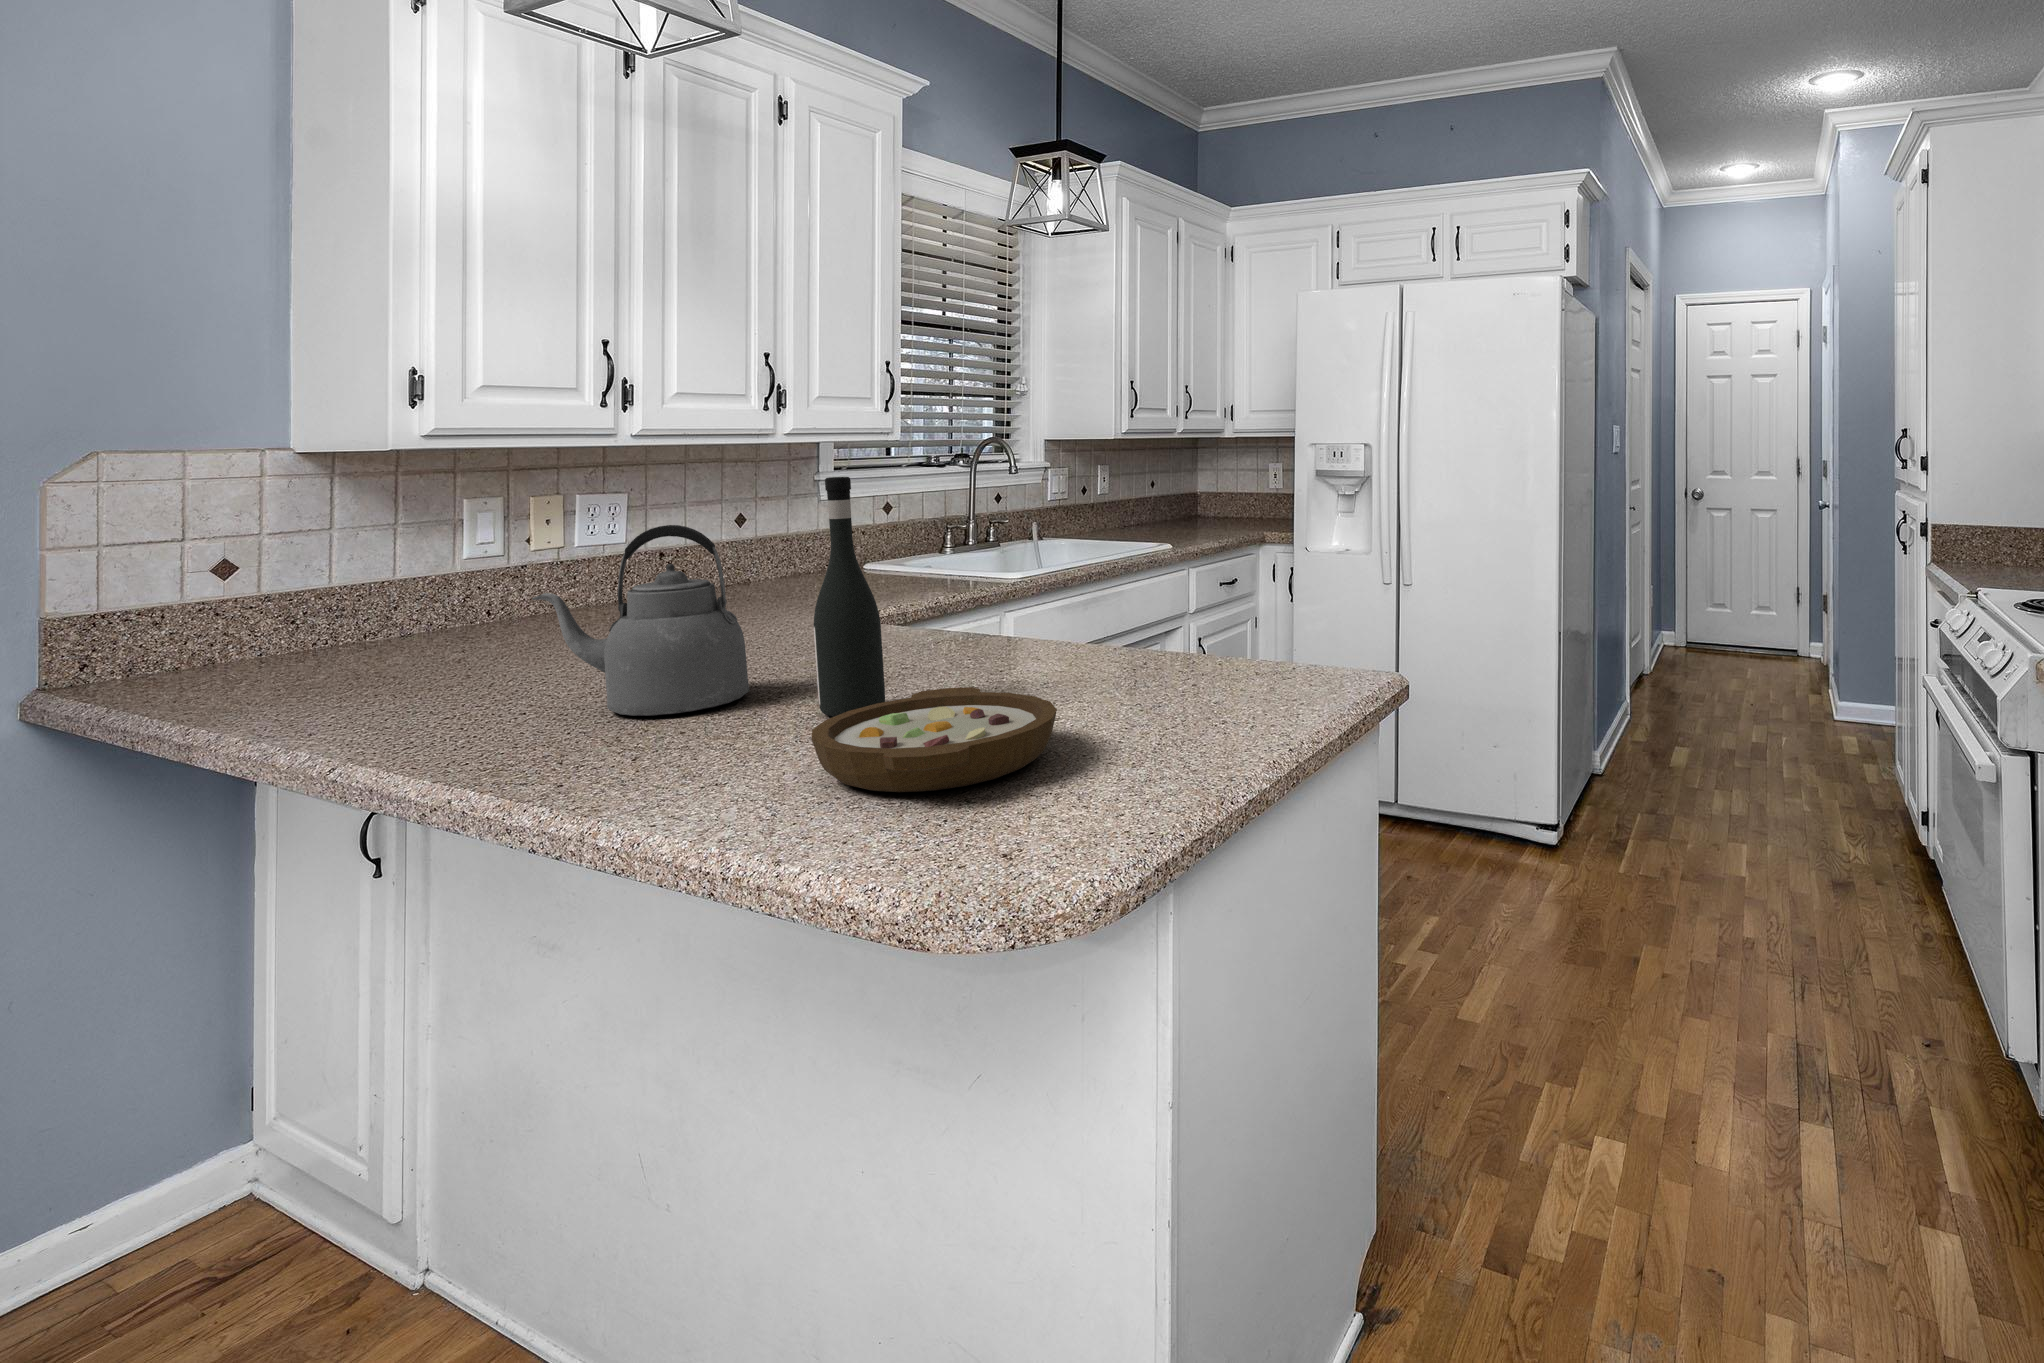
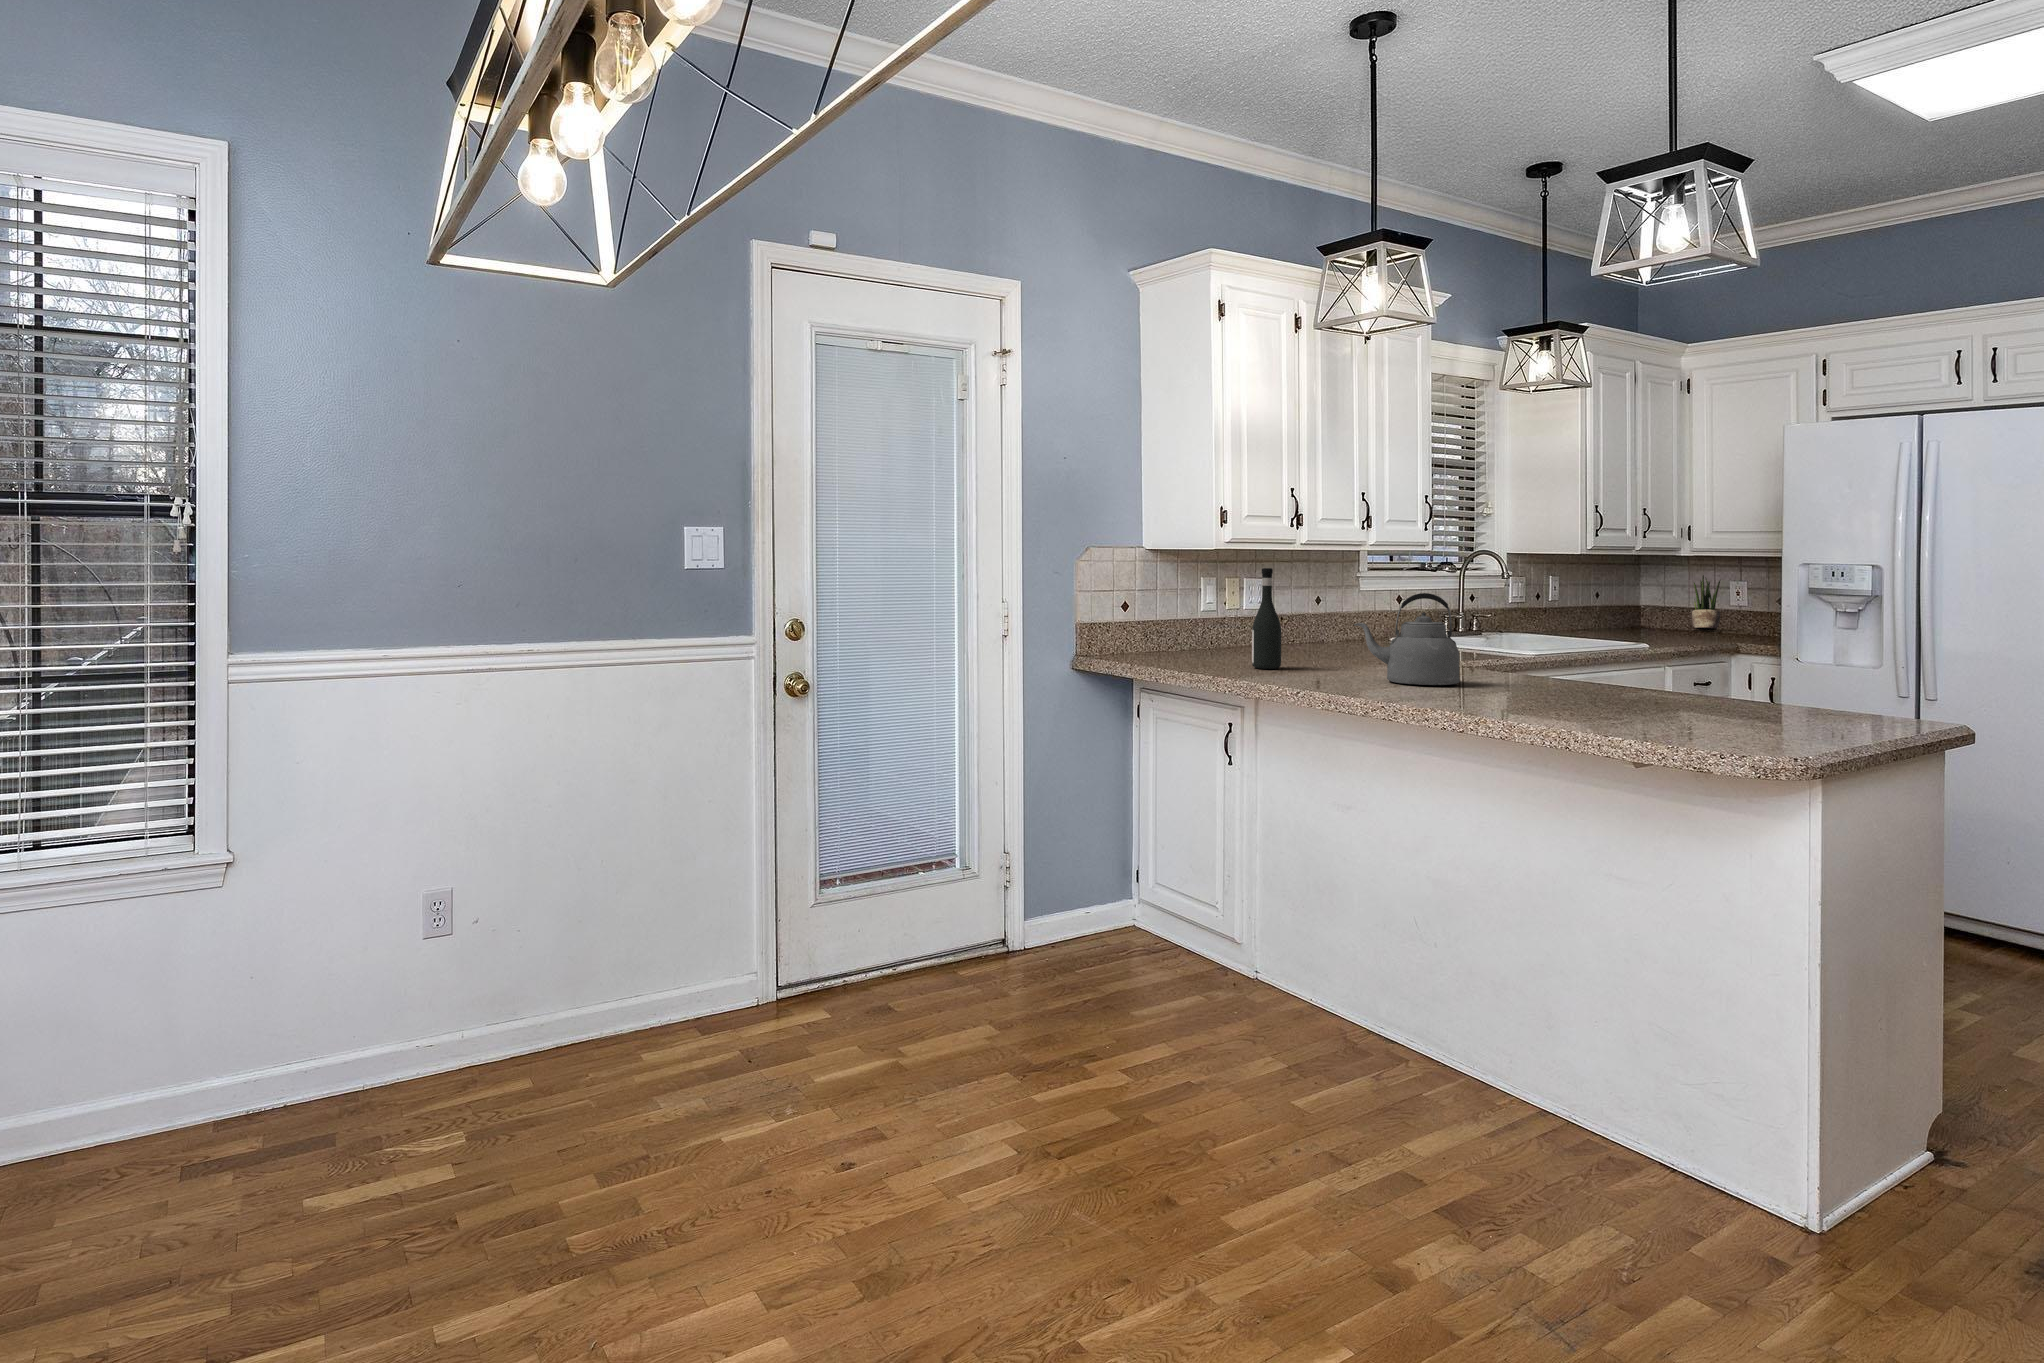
potted plant: none [1238,458,1262,518] -> present [1692,575,1720,630]
wine bottle: present [813,477,885,717] -> present [1252,568,1281,669]
bowl: present [811,687,1057,792] -> none [1563,681,1703,715]

